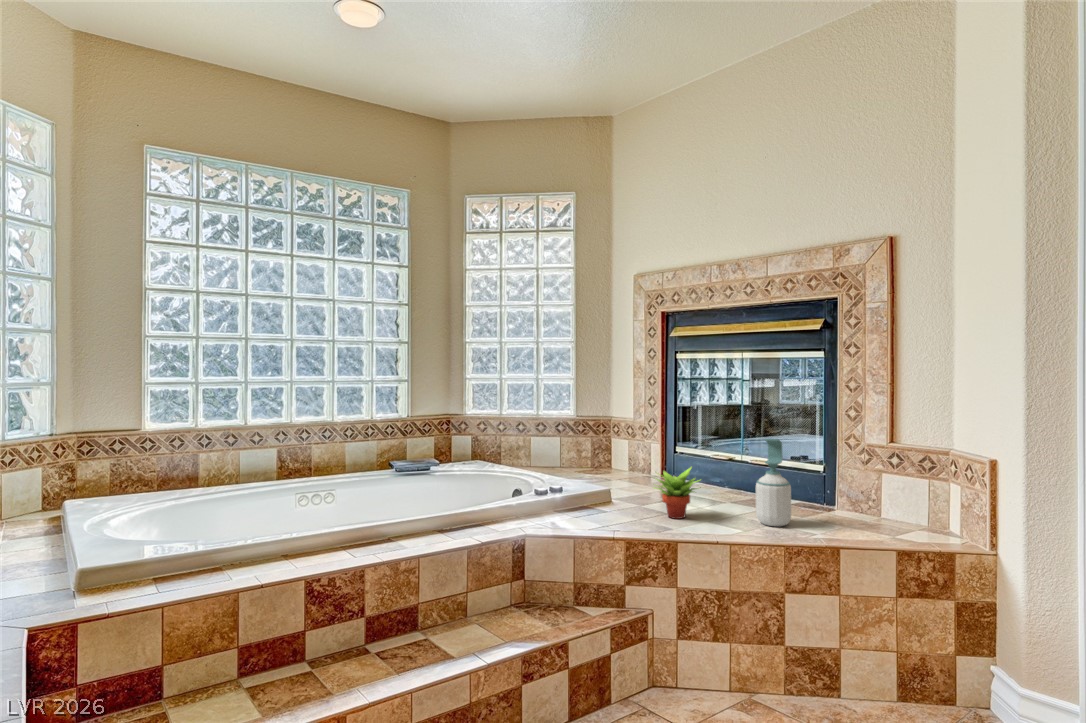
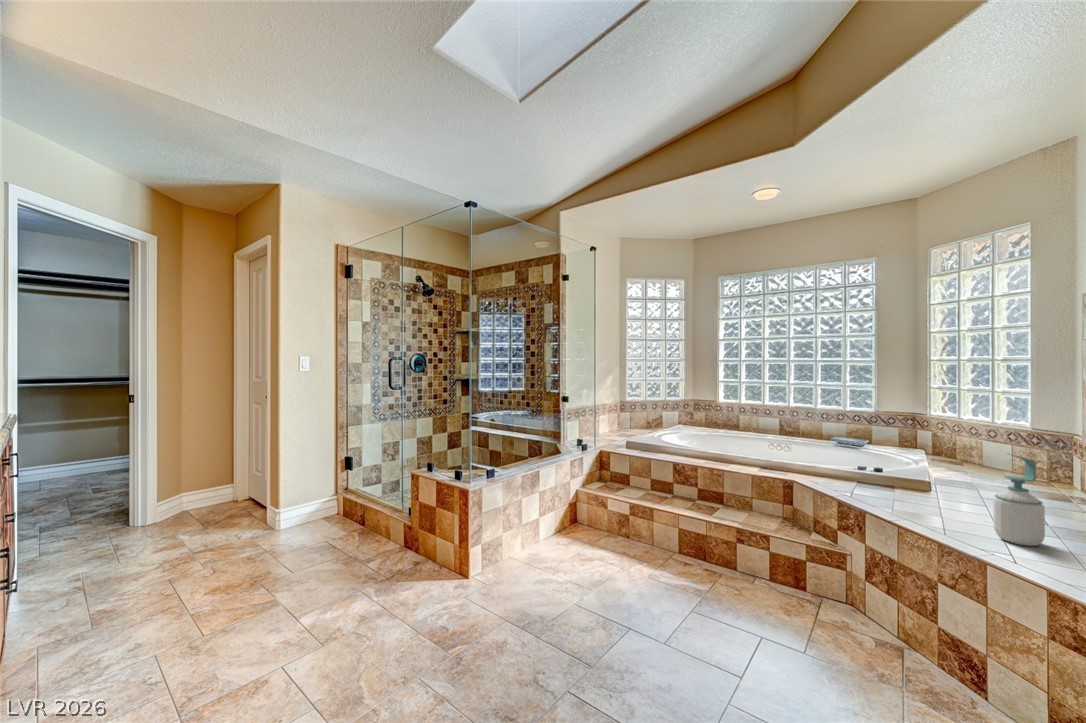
succulent plant: present [654,467,701,519] -> none [907,465,974,512]

